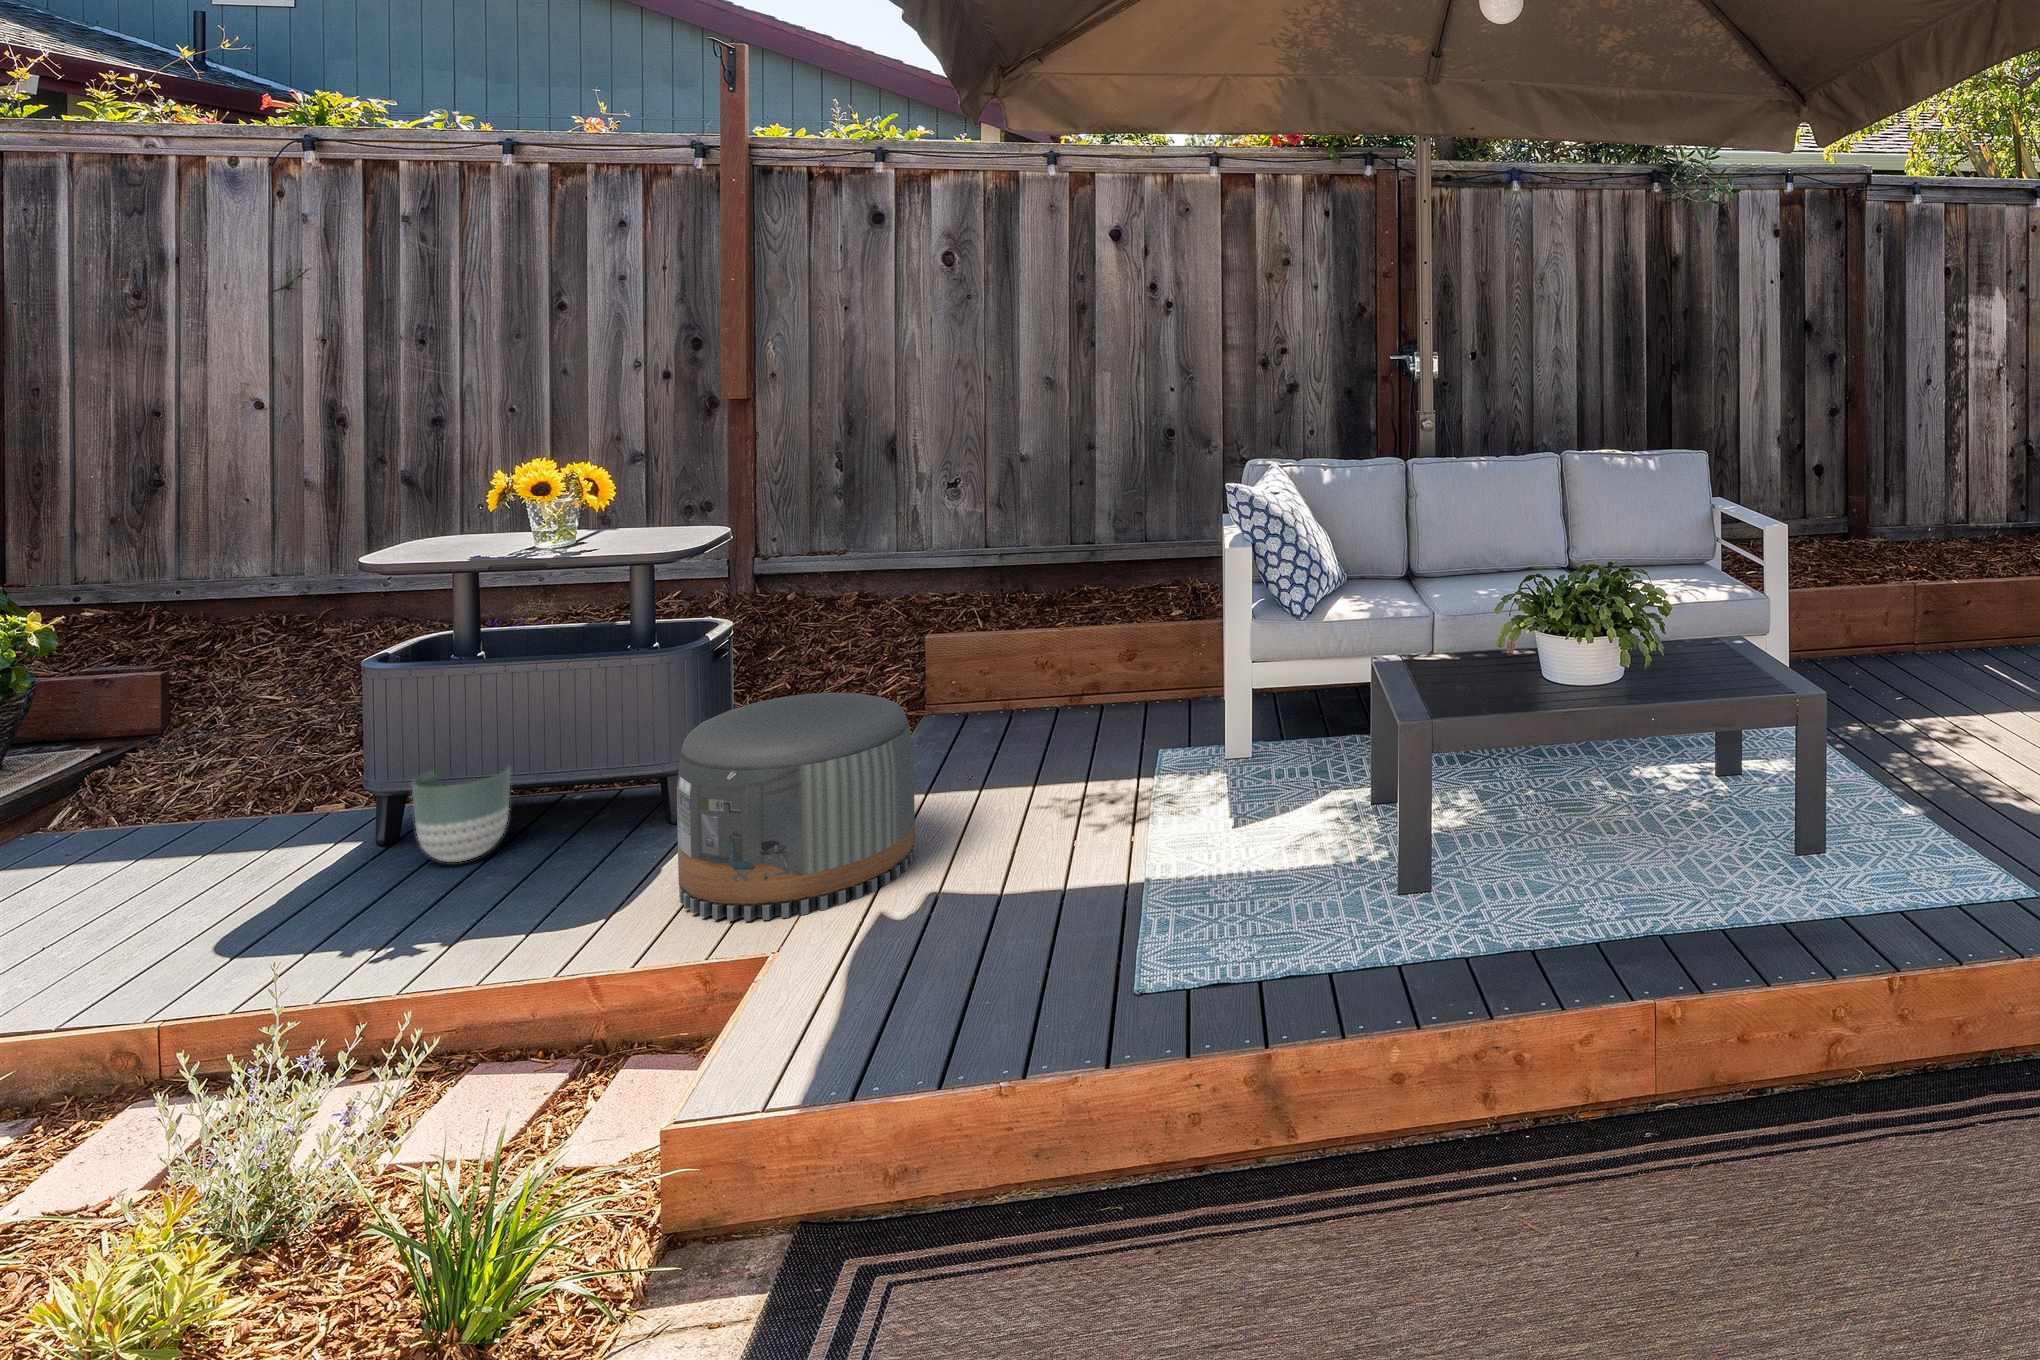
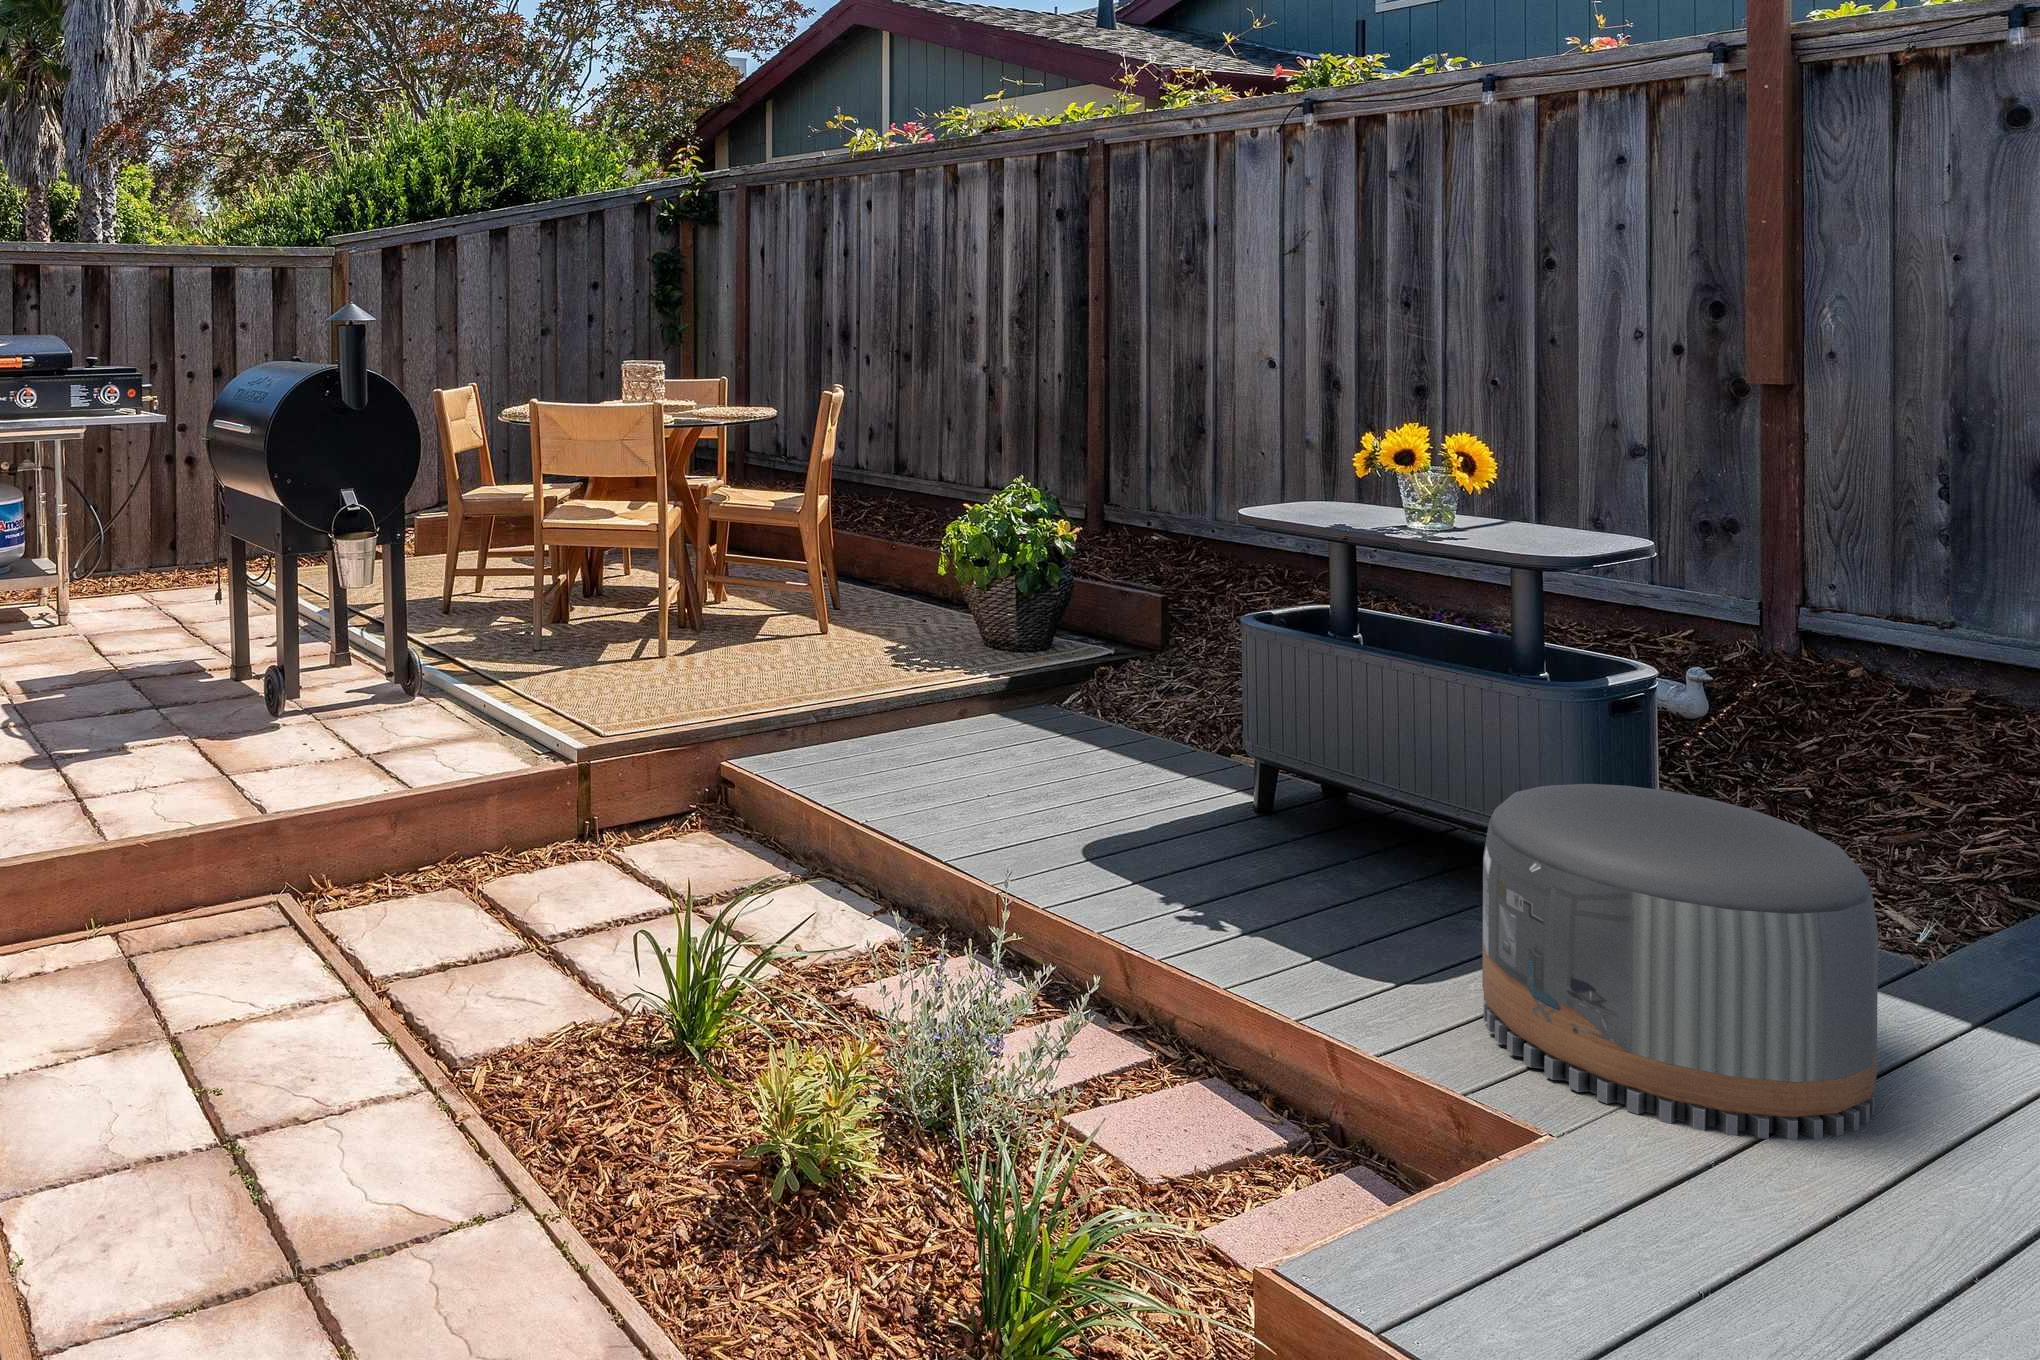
planter: present [412,768,510,862] -> none [1268,749,1367,858]

